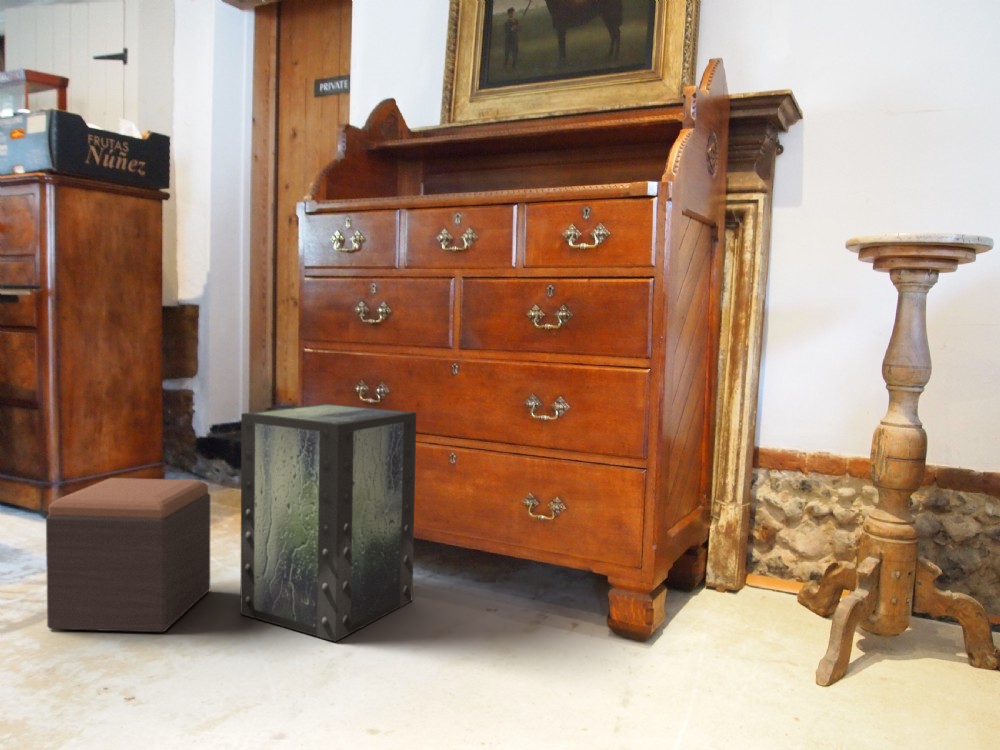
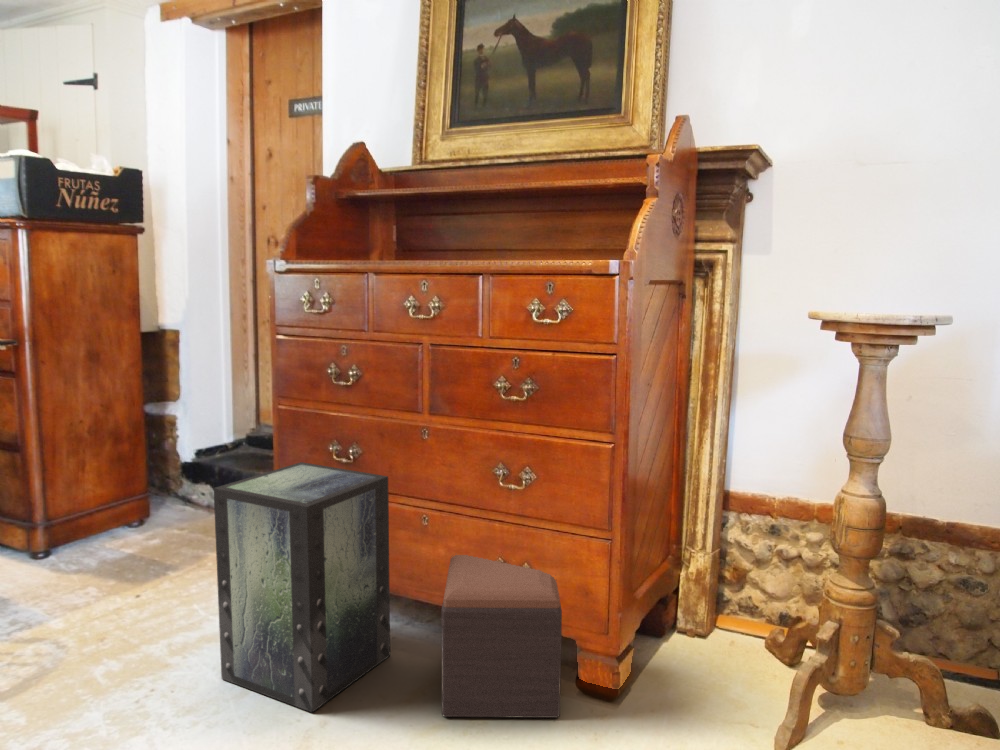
footstool: present [46,478,211,632] -> present [441,555,562,718]

